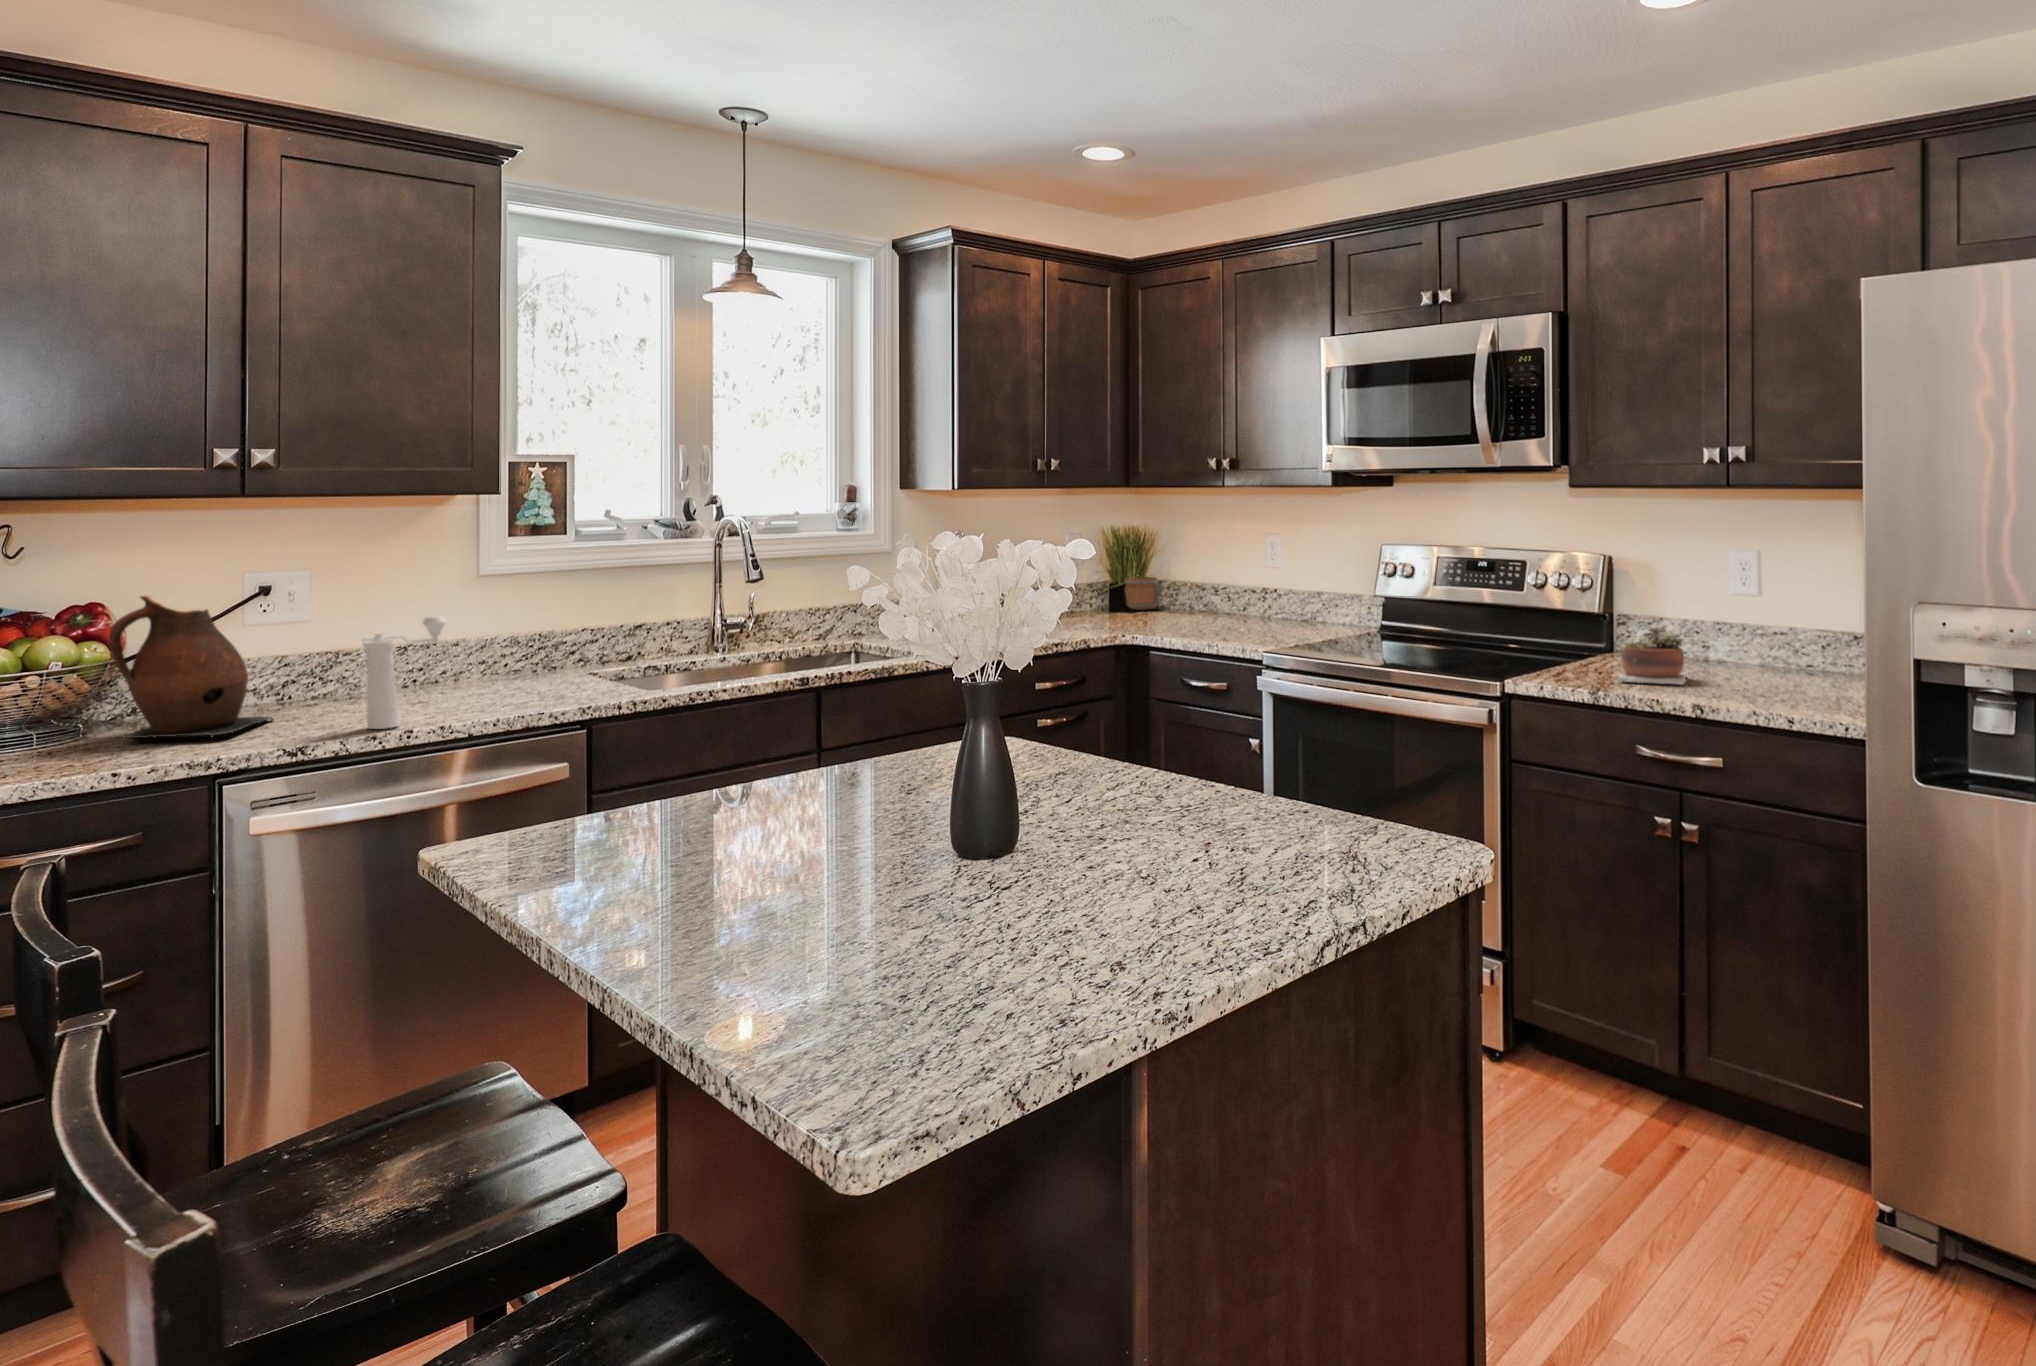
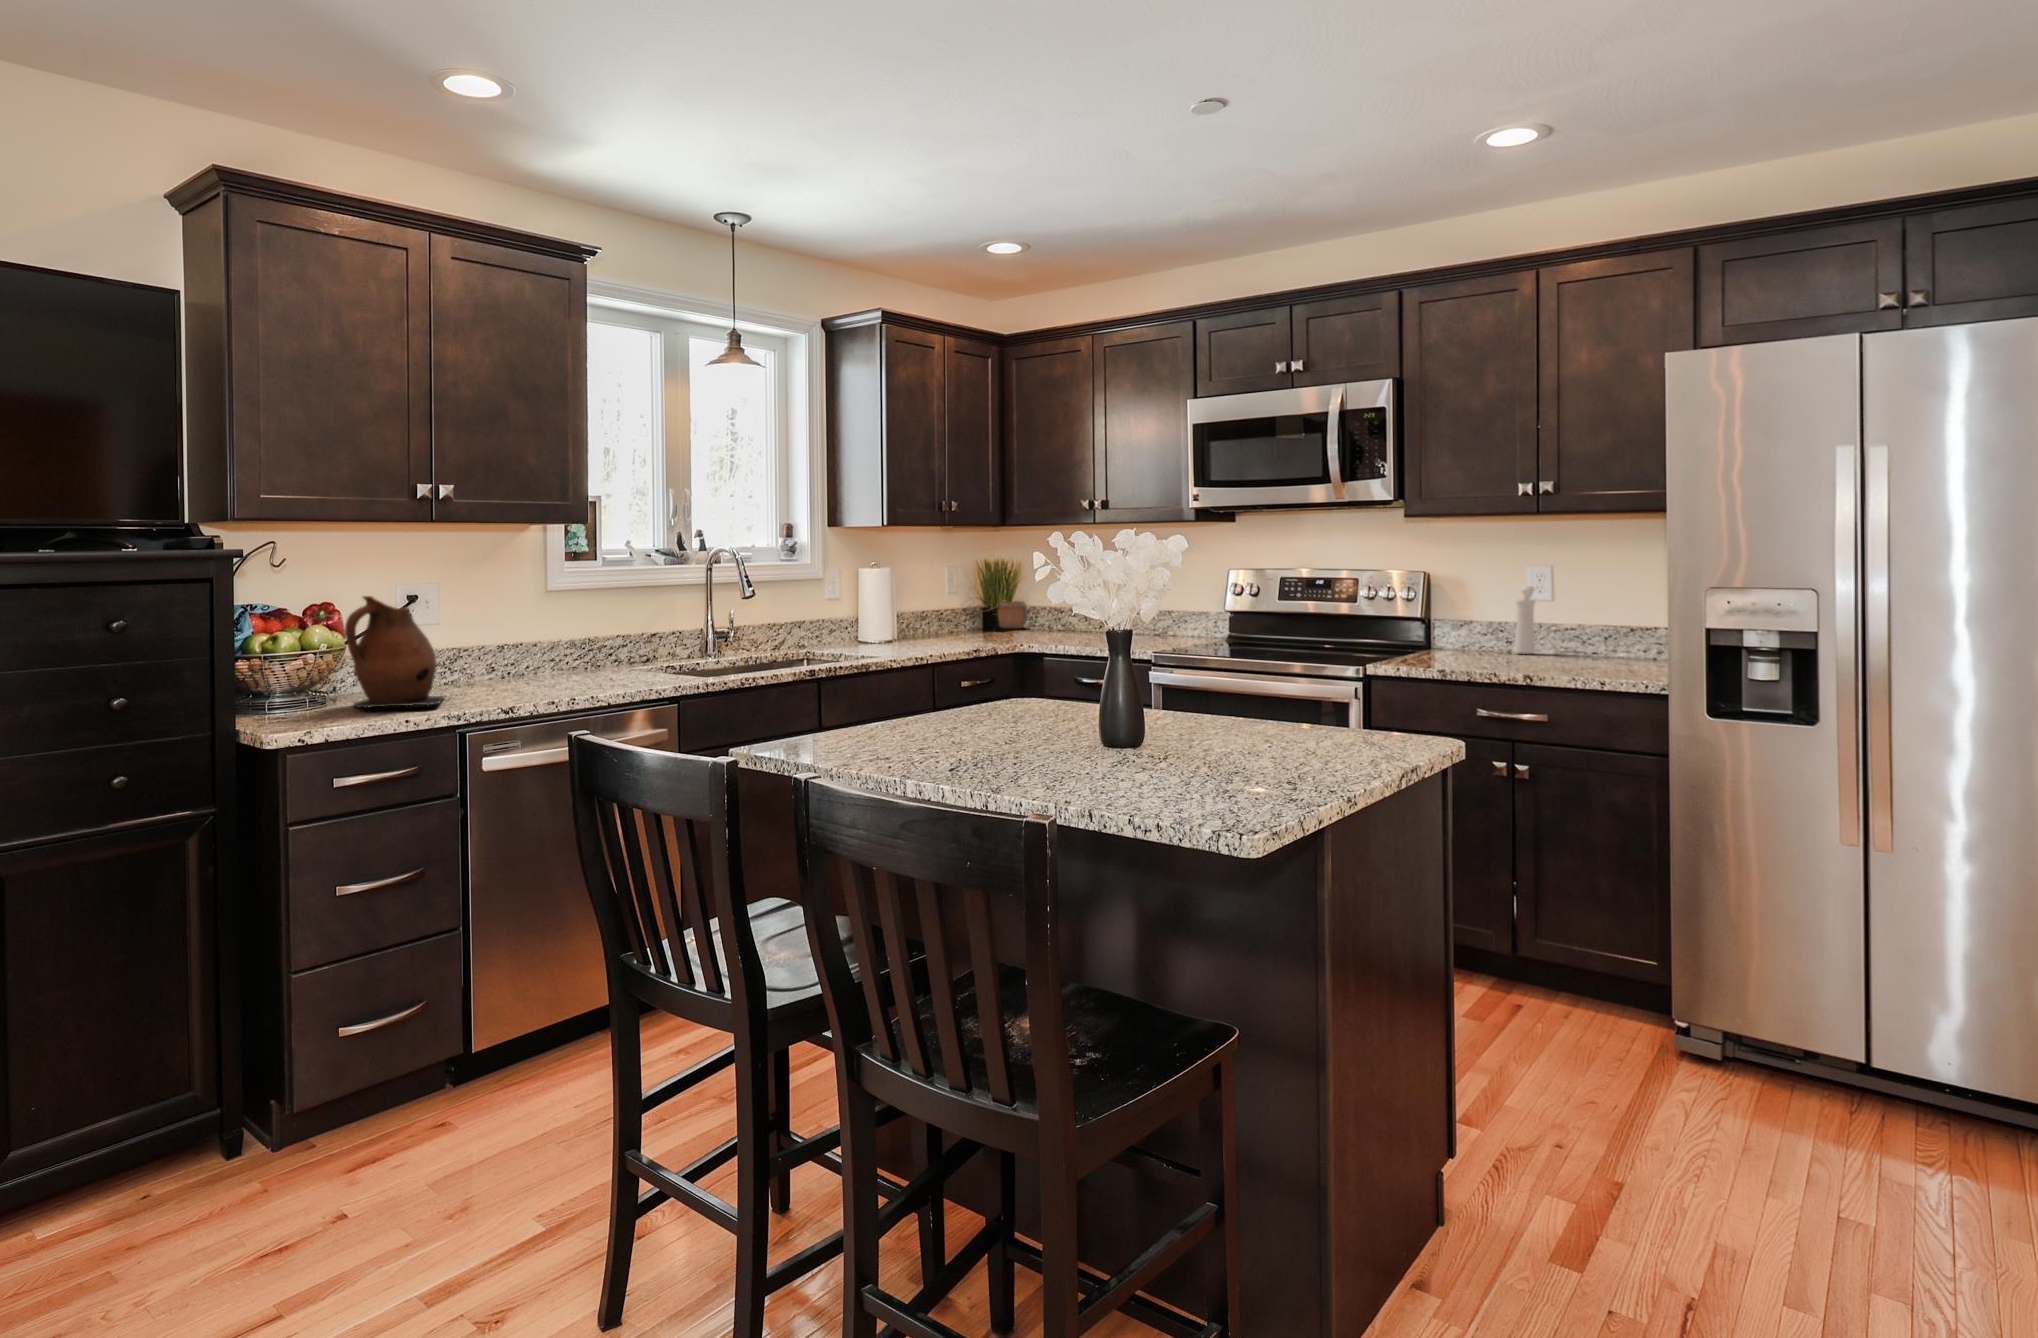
pepper mill: present [363,616,446,729] -> present [1515,586,1535,654]
succulent plant: present [1617,626,1686,684] -> none [1452,621,1507,665]

